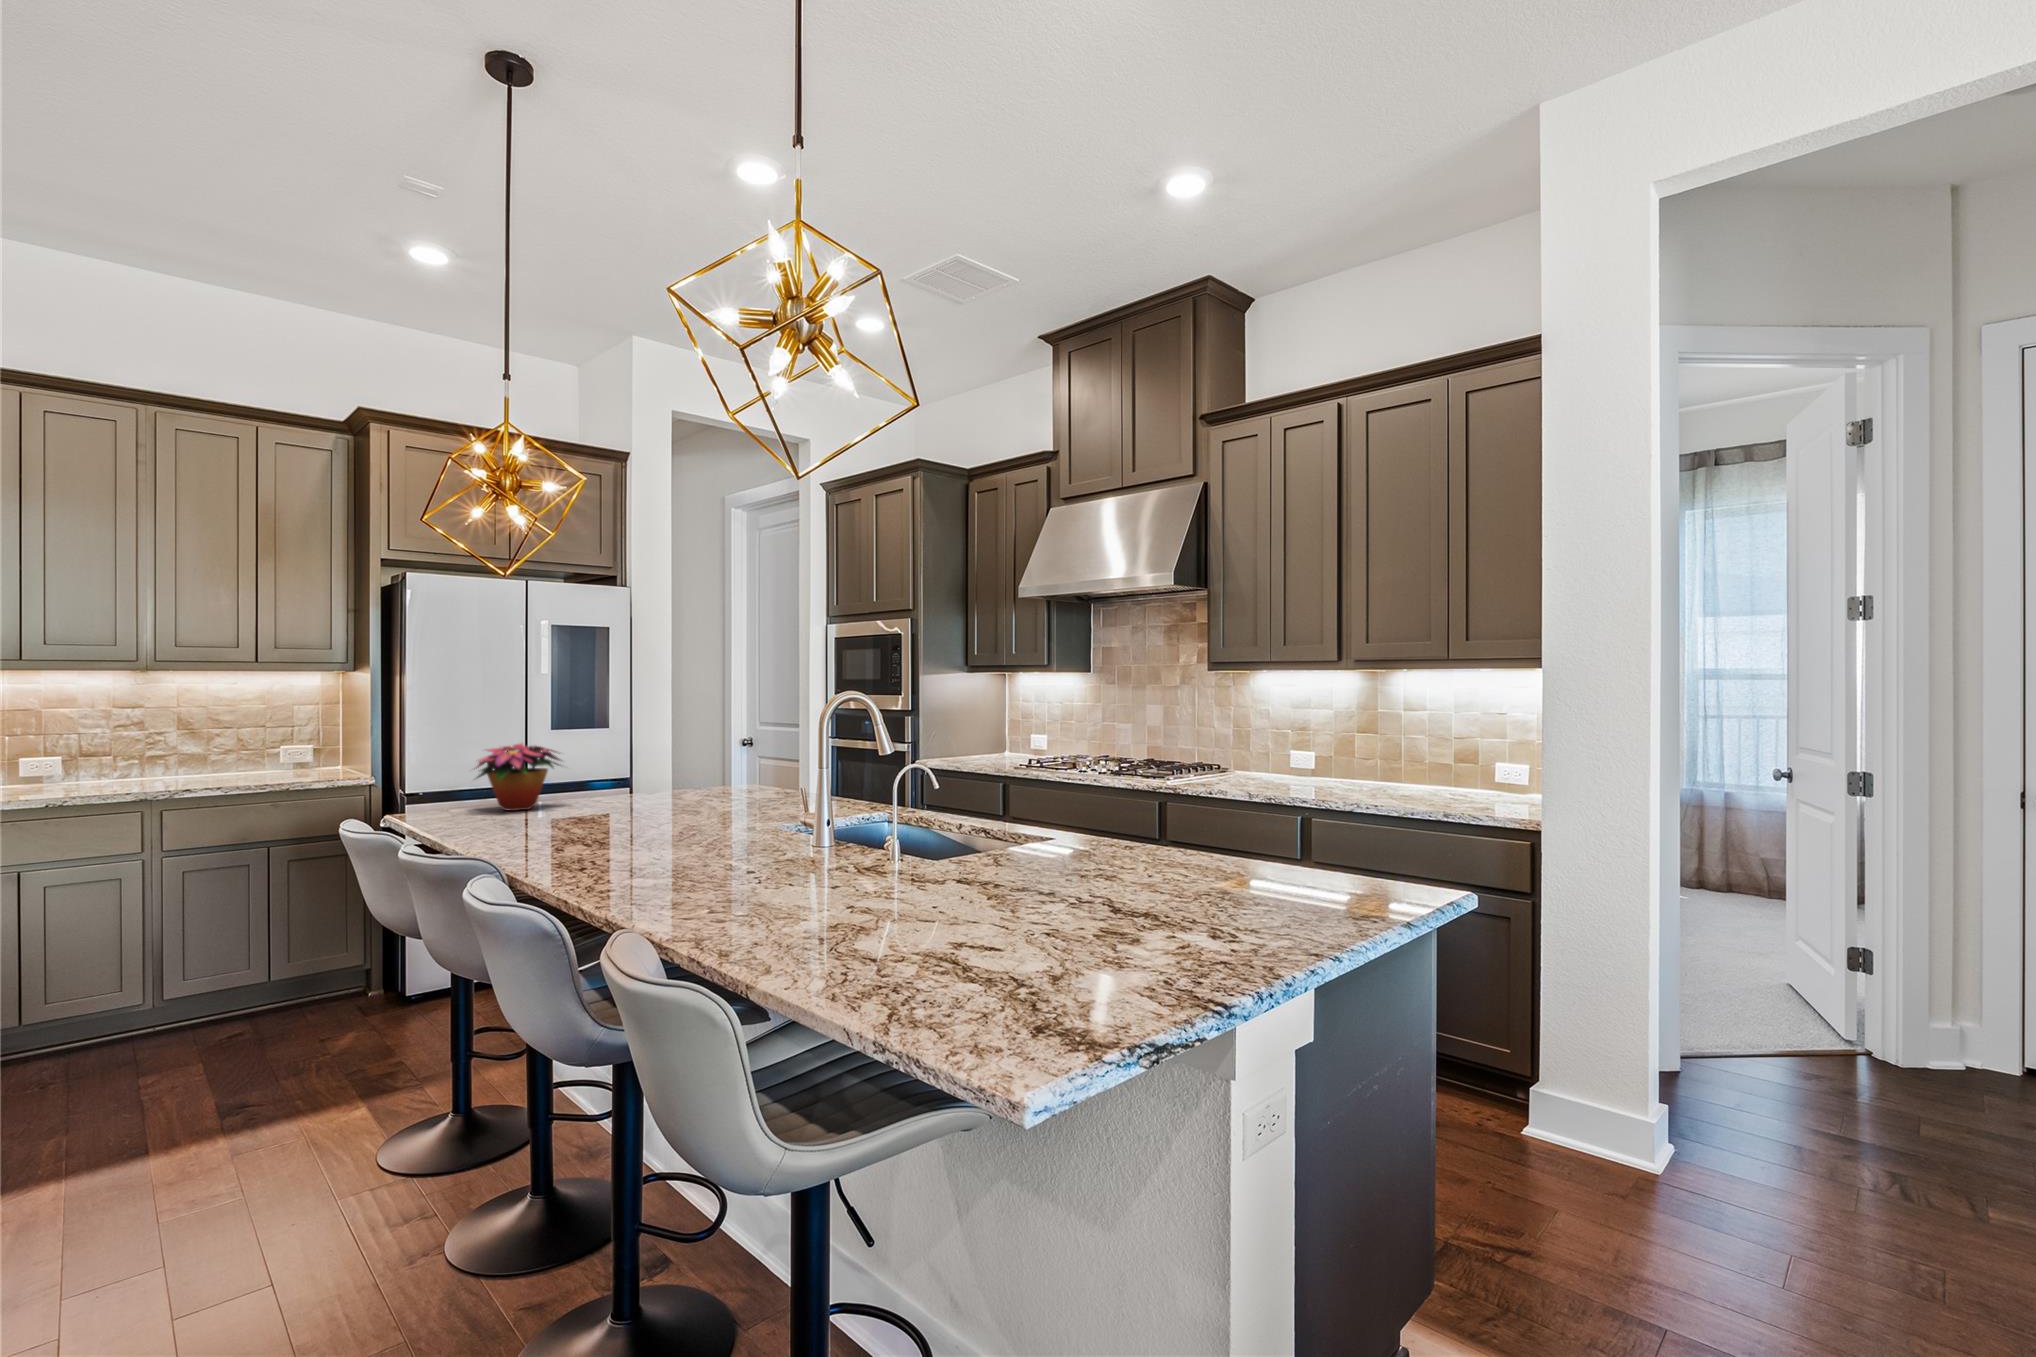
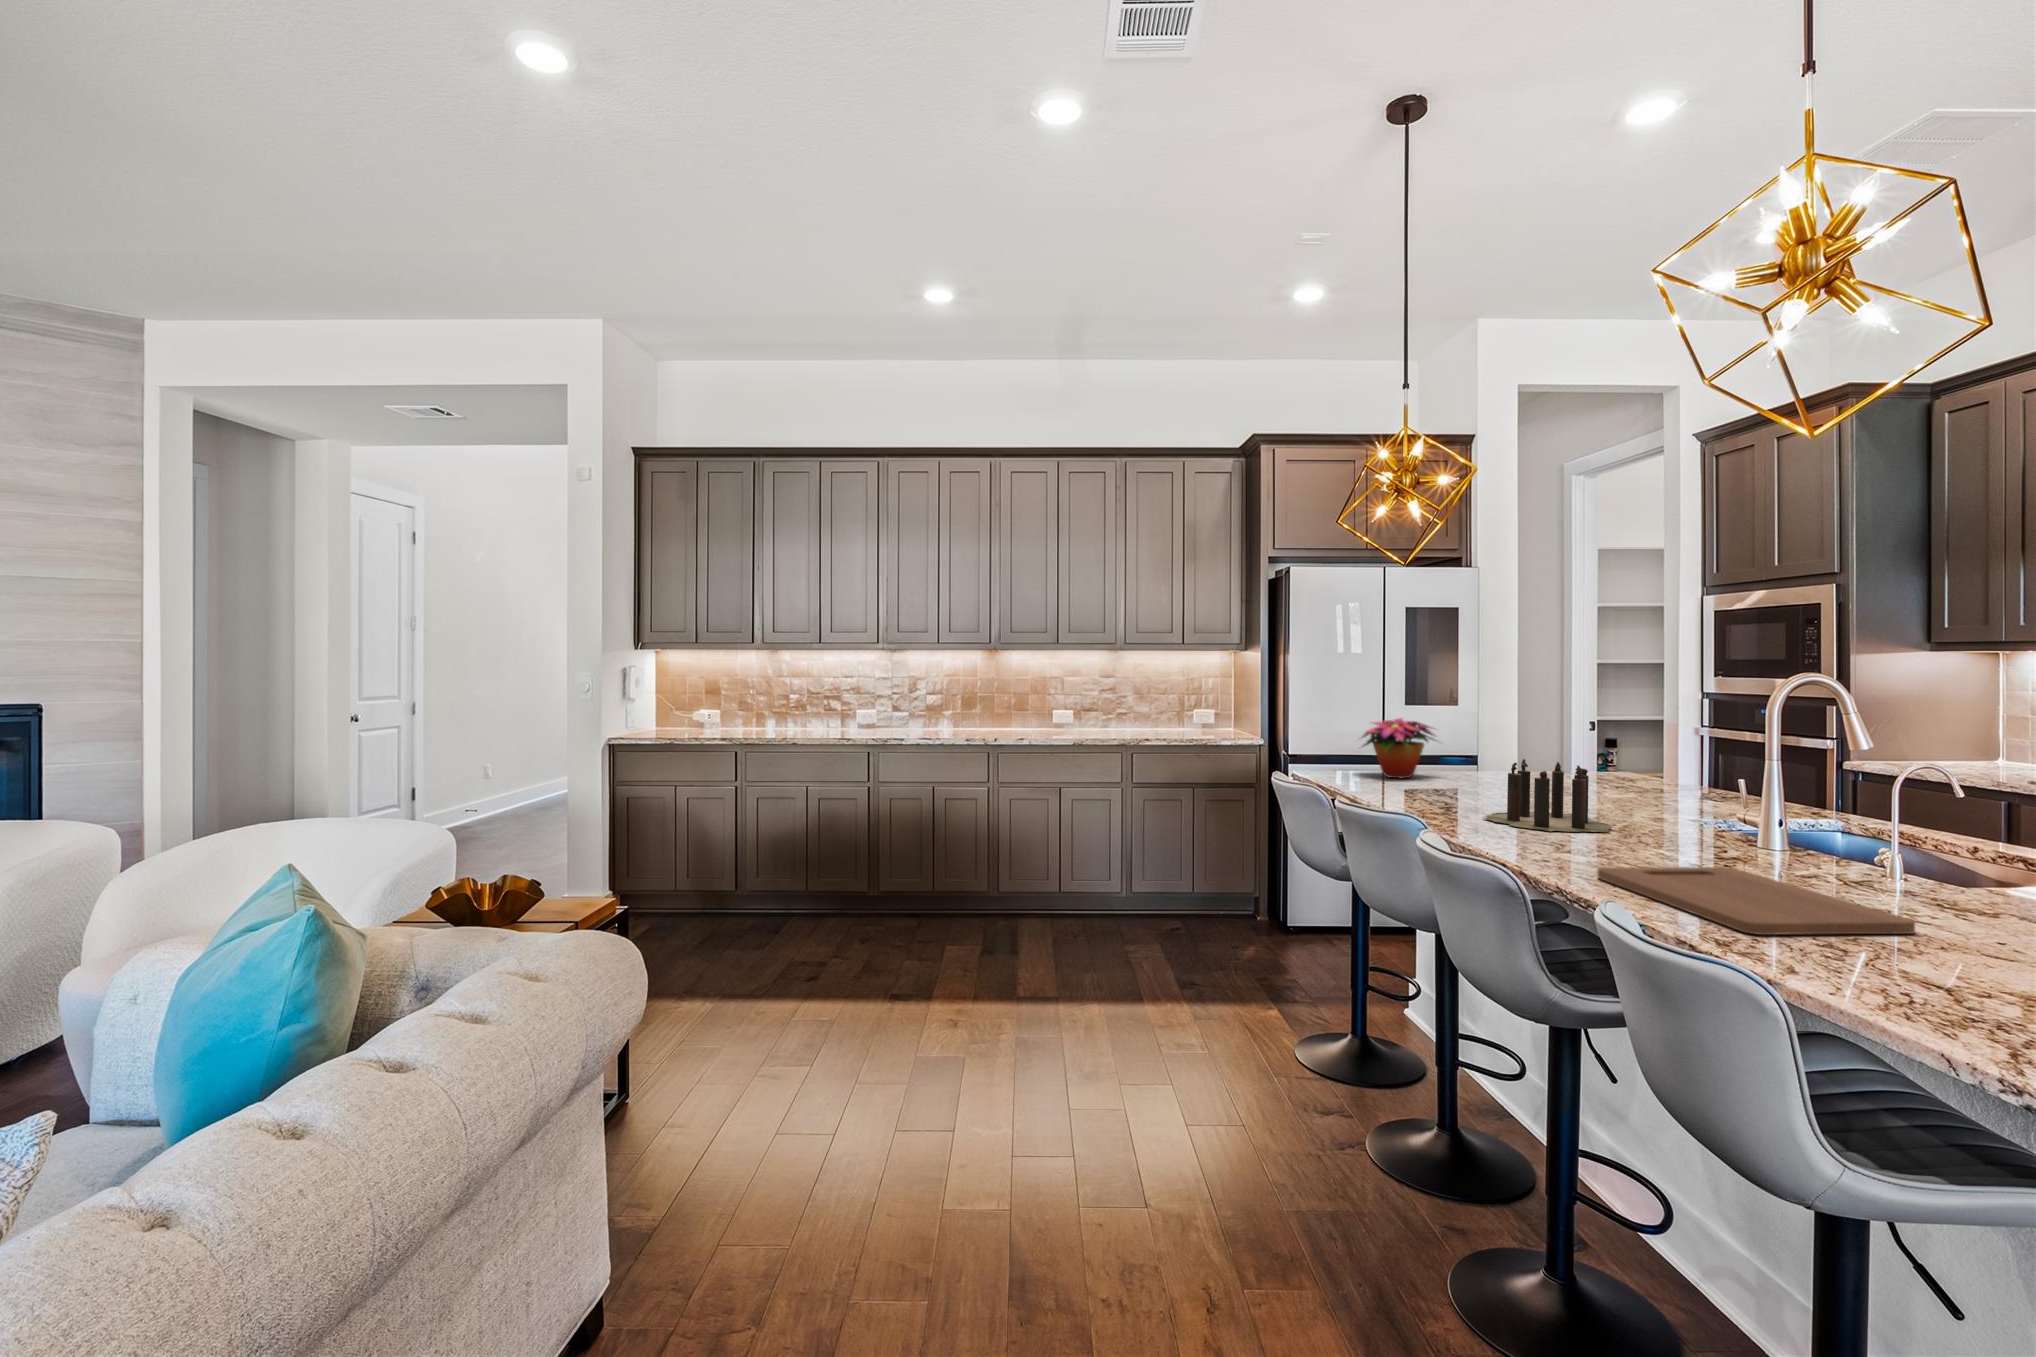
candle: none [583,778,737,851] -> present [1484,759,1611,832]
cutting board: none [663,865,891,925] -> present [1598,867,1915,935]

